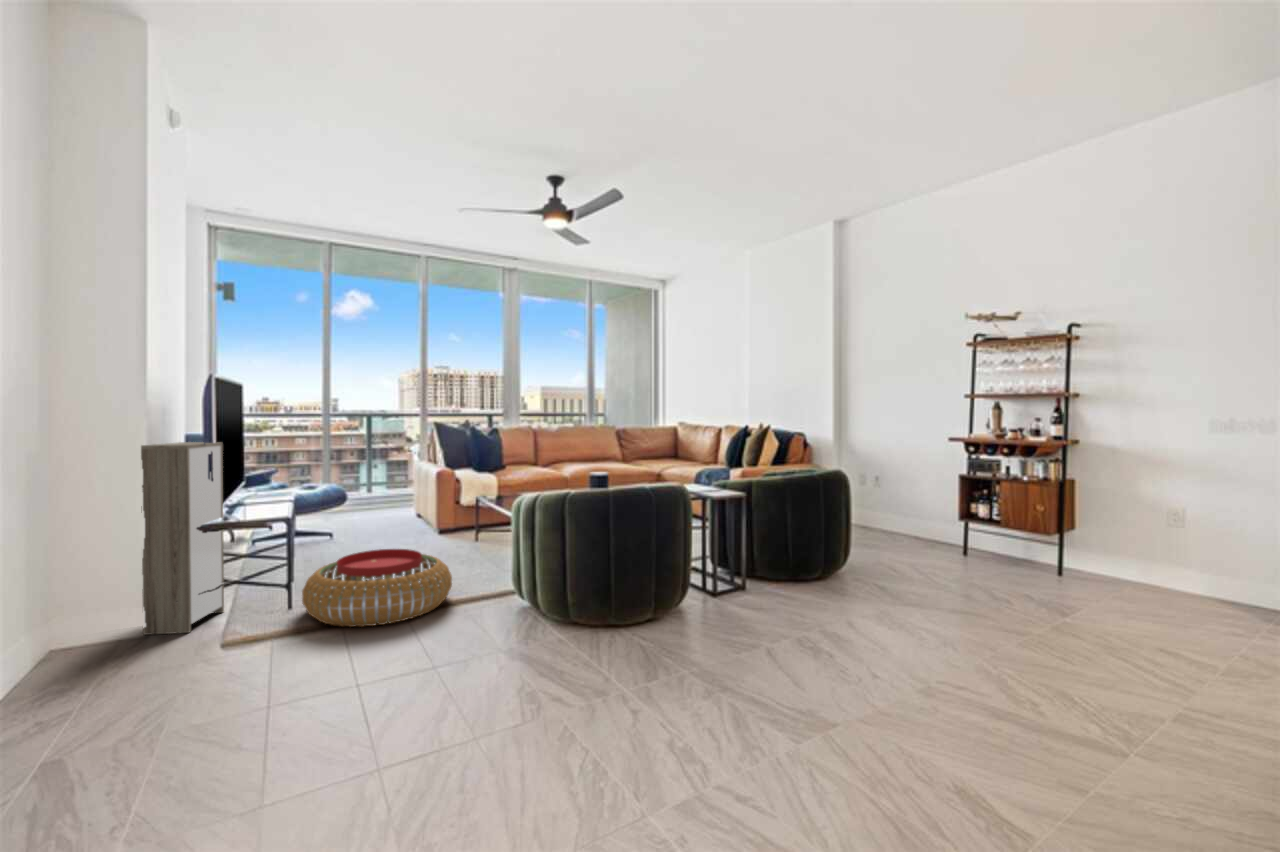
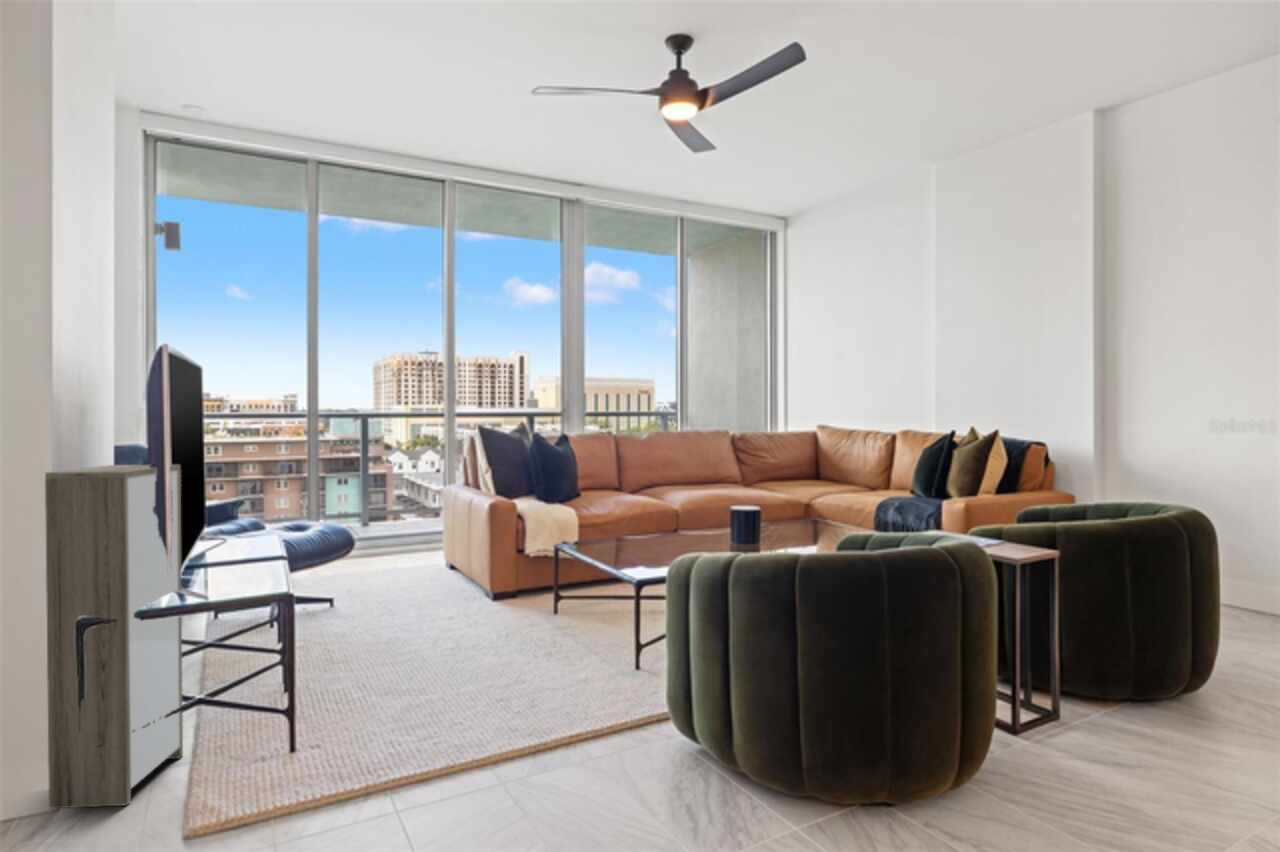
pouf: present [302,549,452,627] -> none [316,644,563,798]

